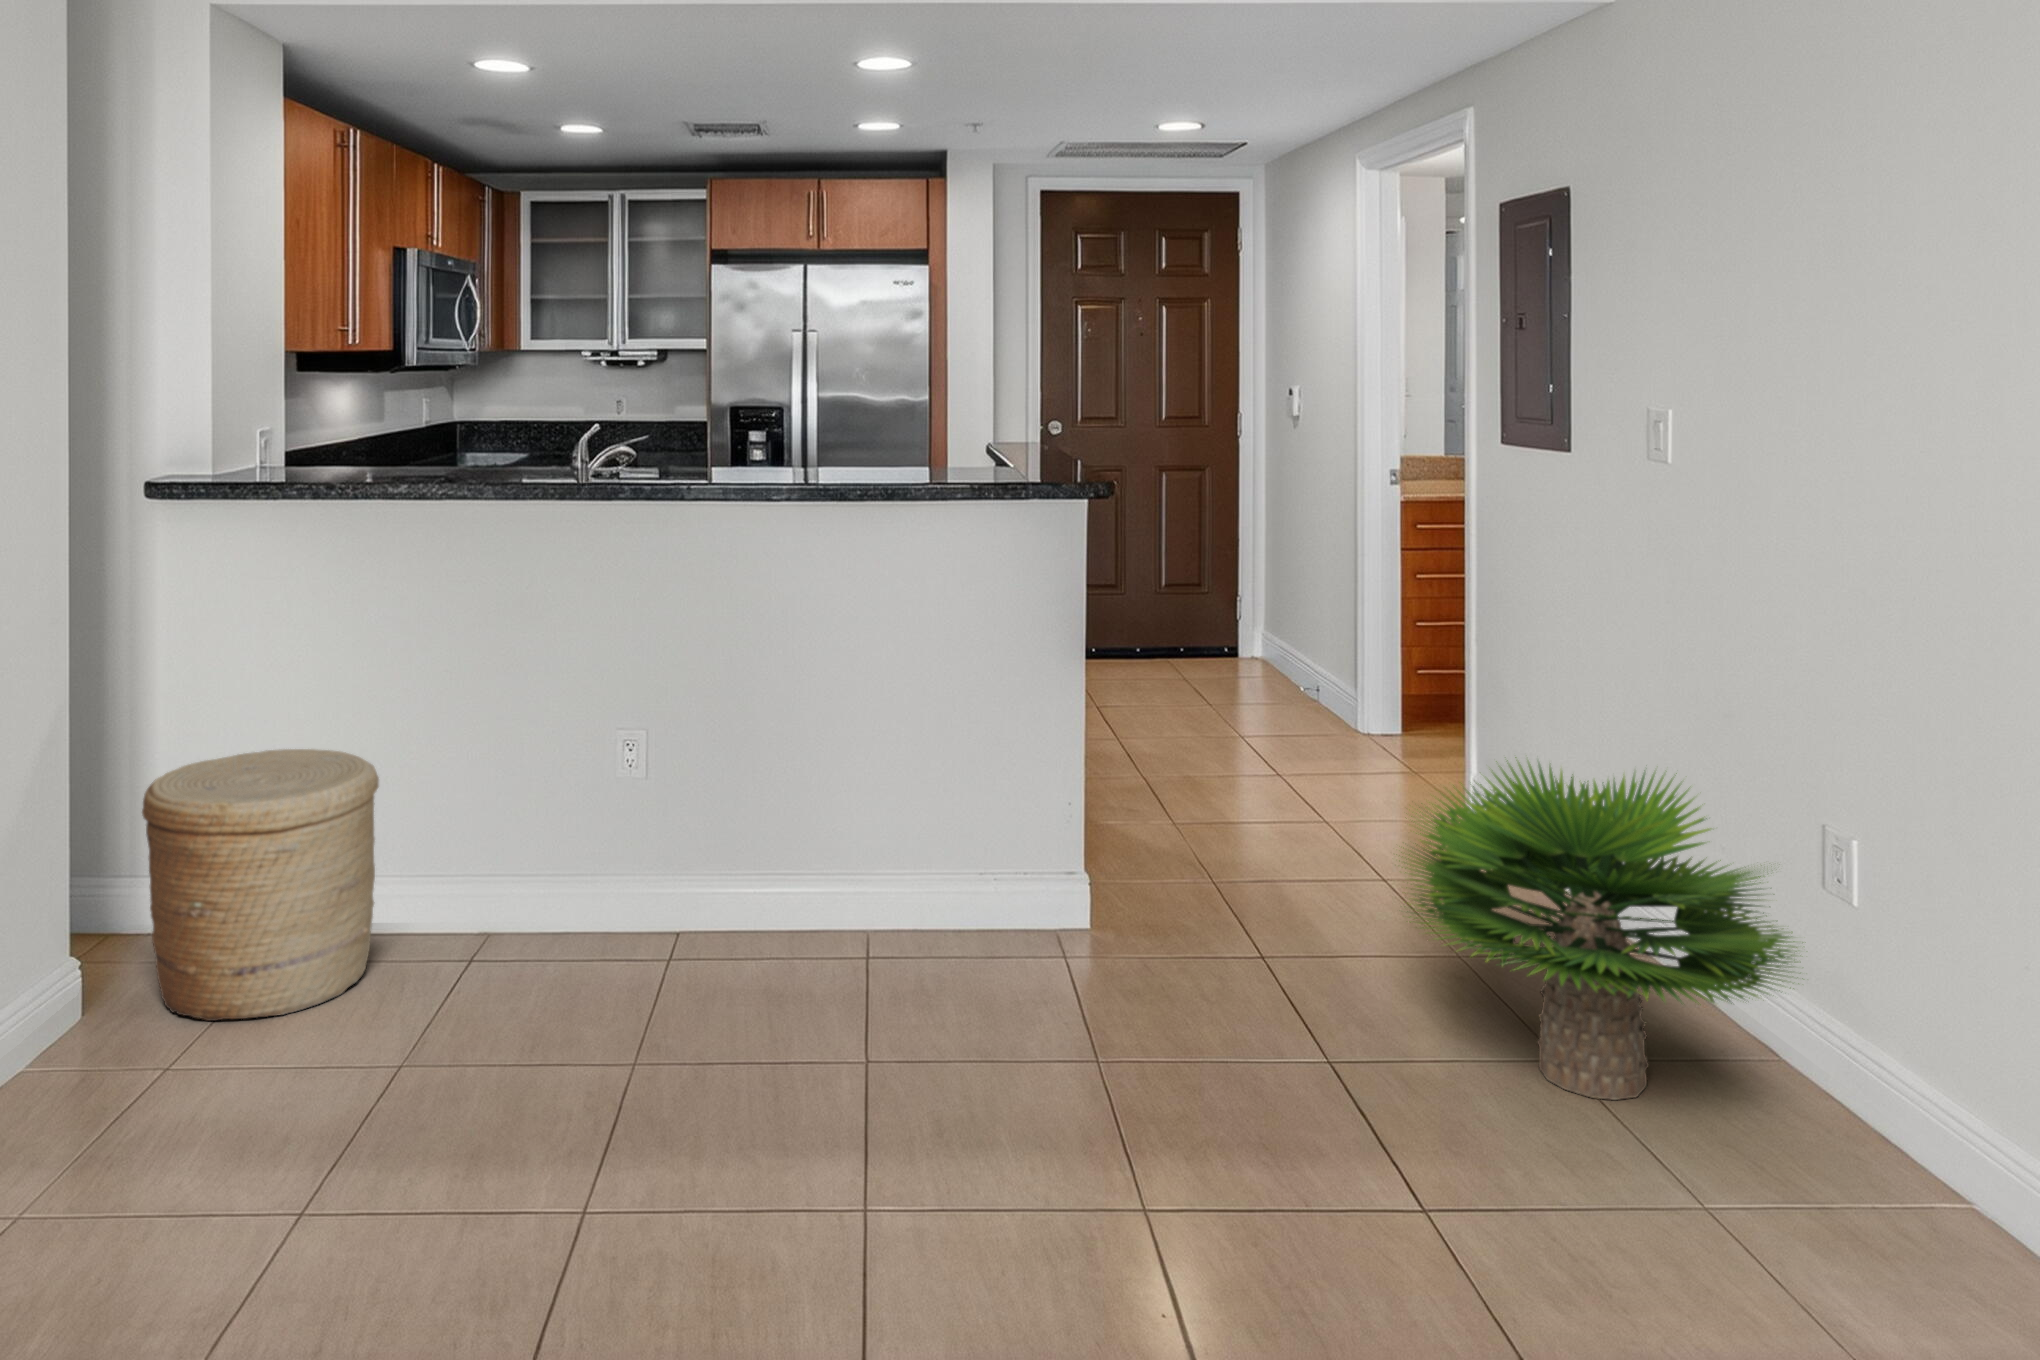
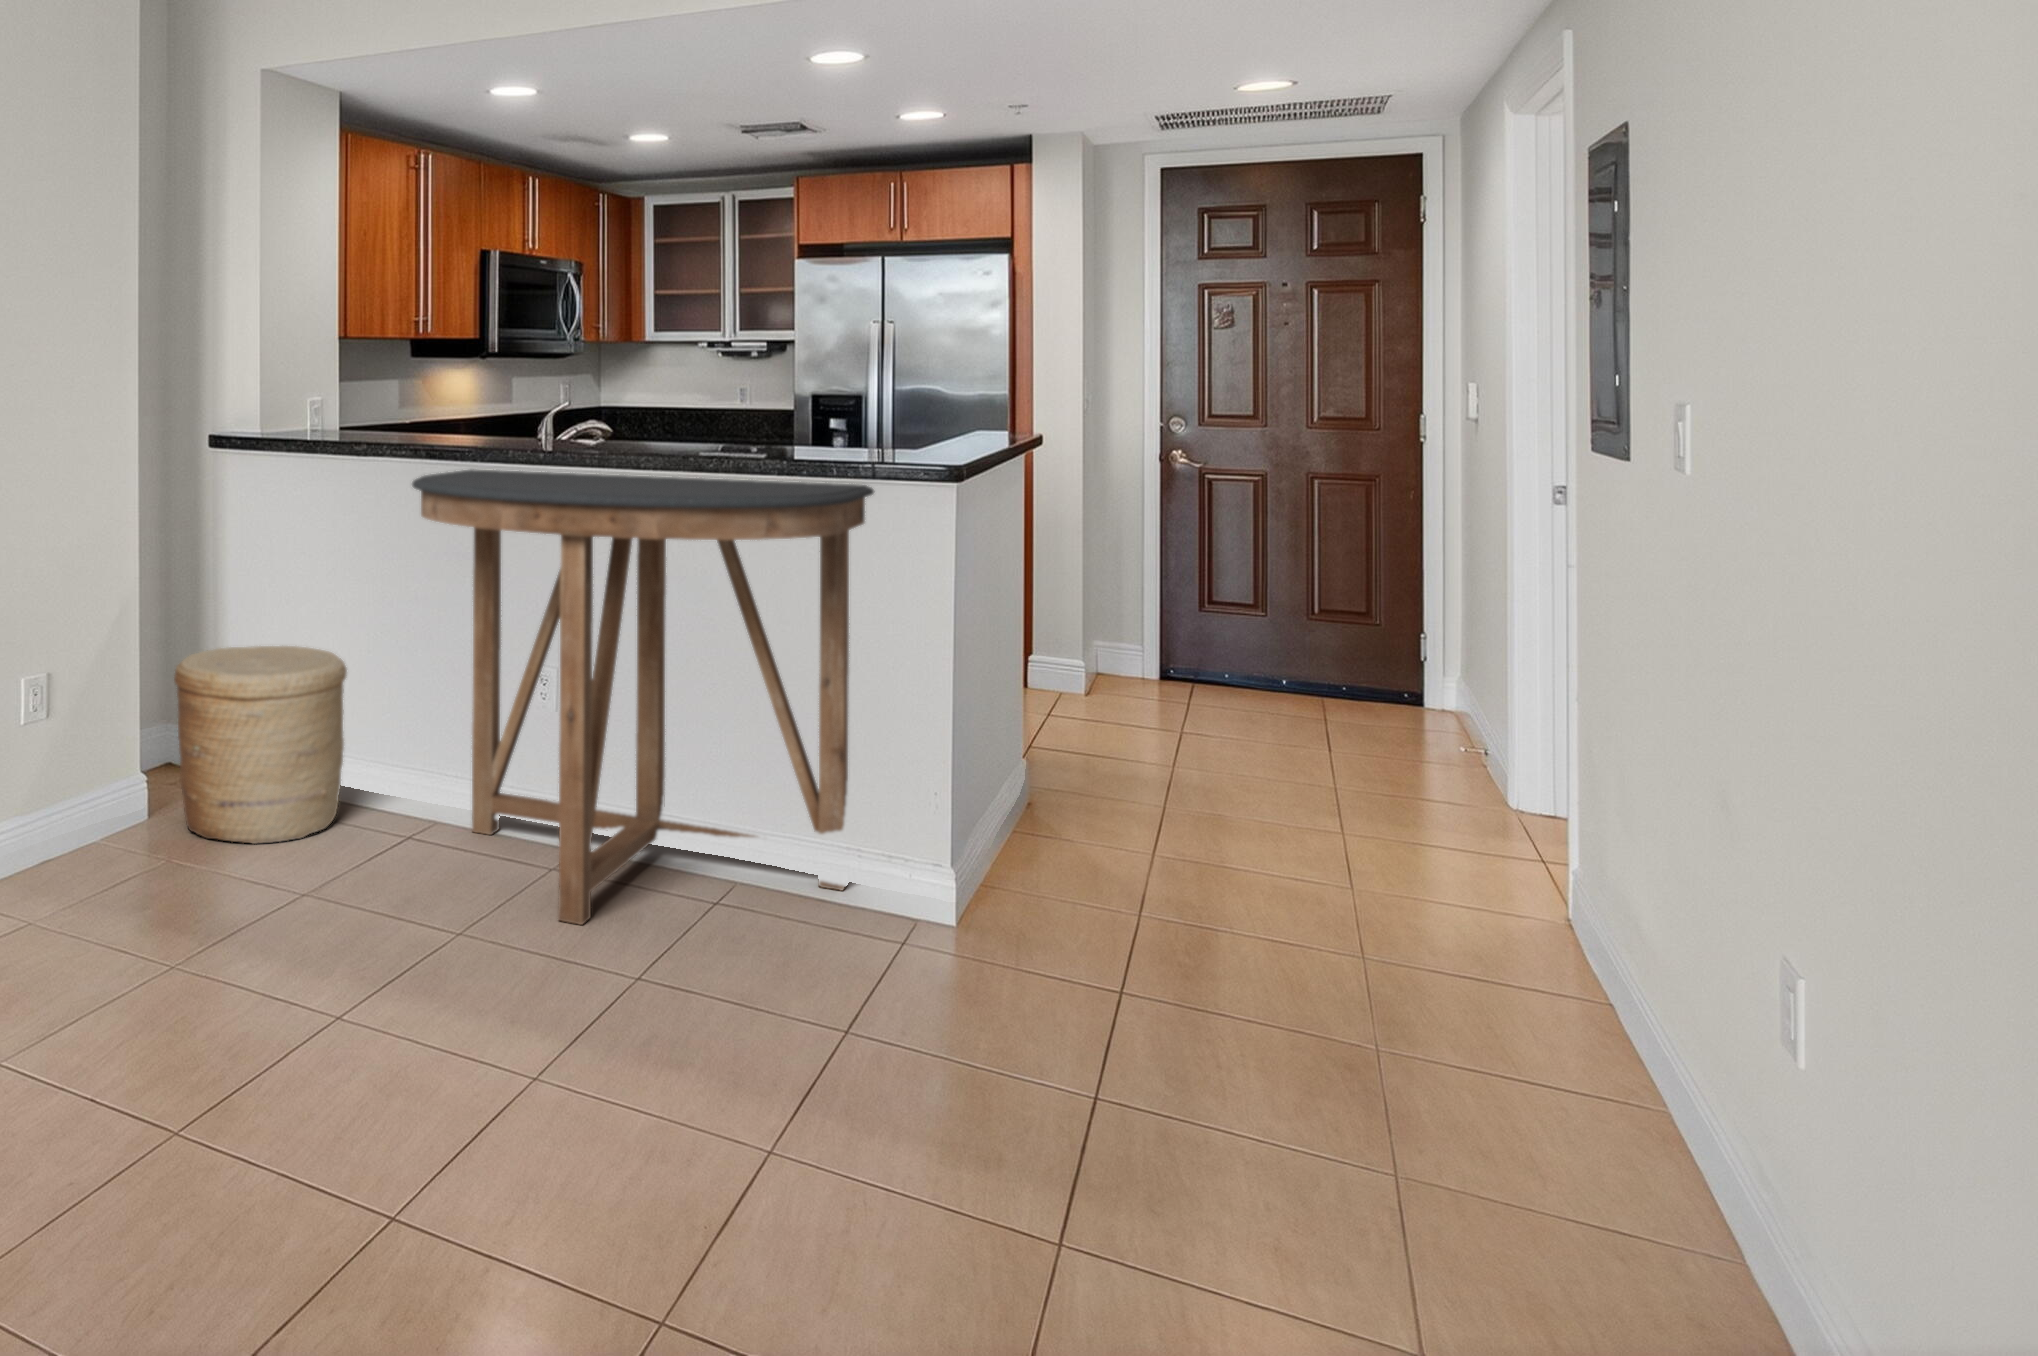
console table: none [500,512,1022,1037] -> present [412,469,874,925]
potted plant: present [1401,757,1797,1100] -> none [1137,763,1638,1154]

